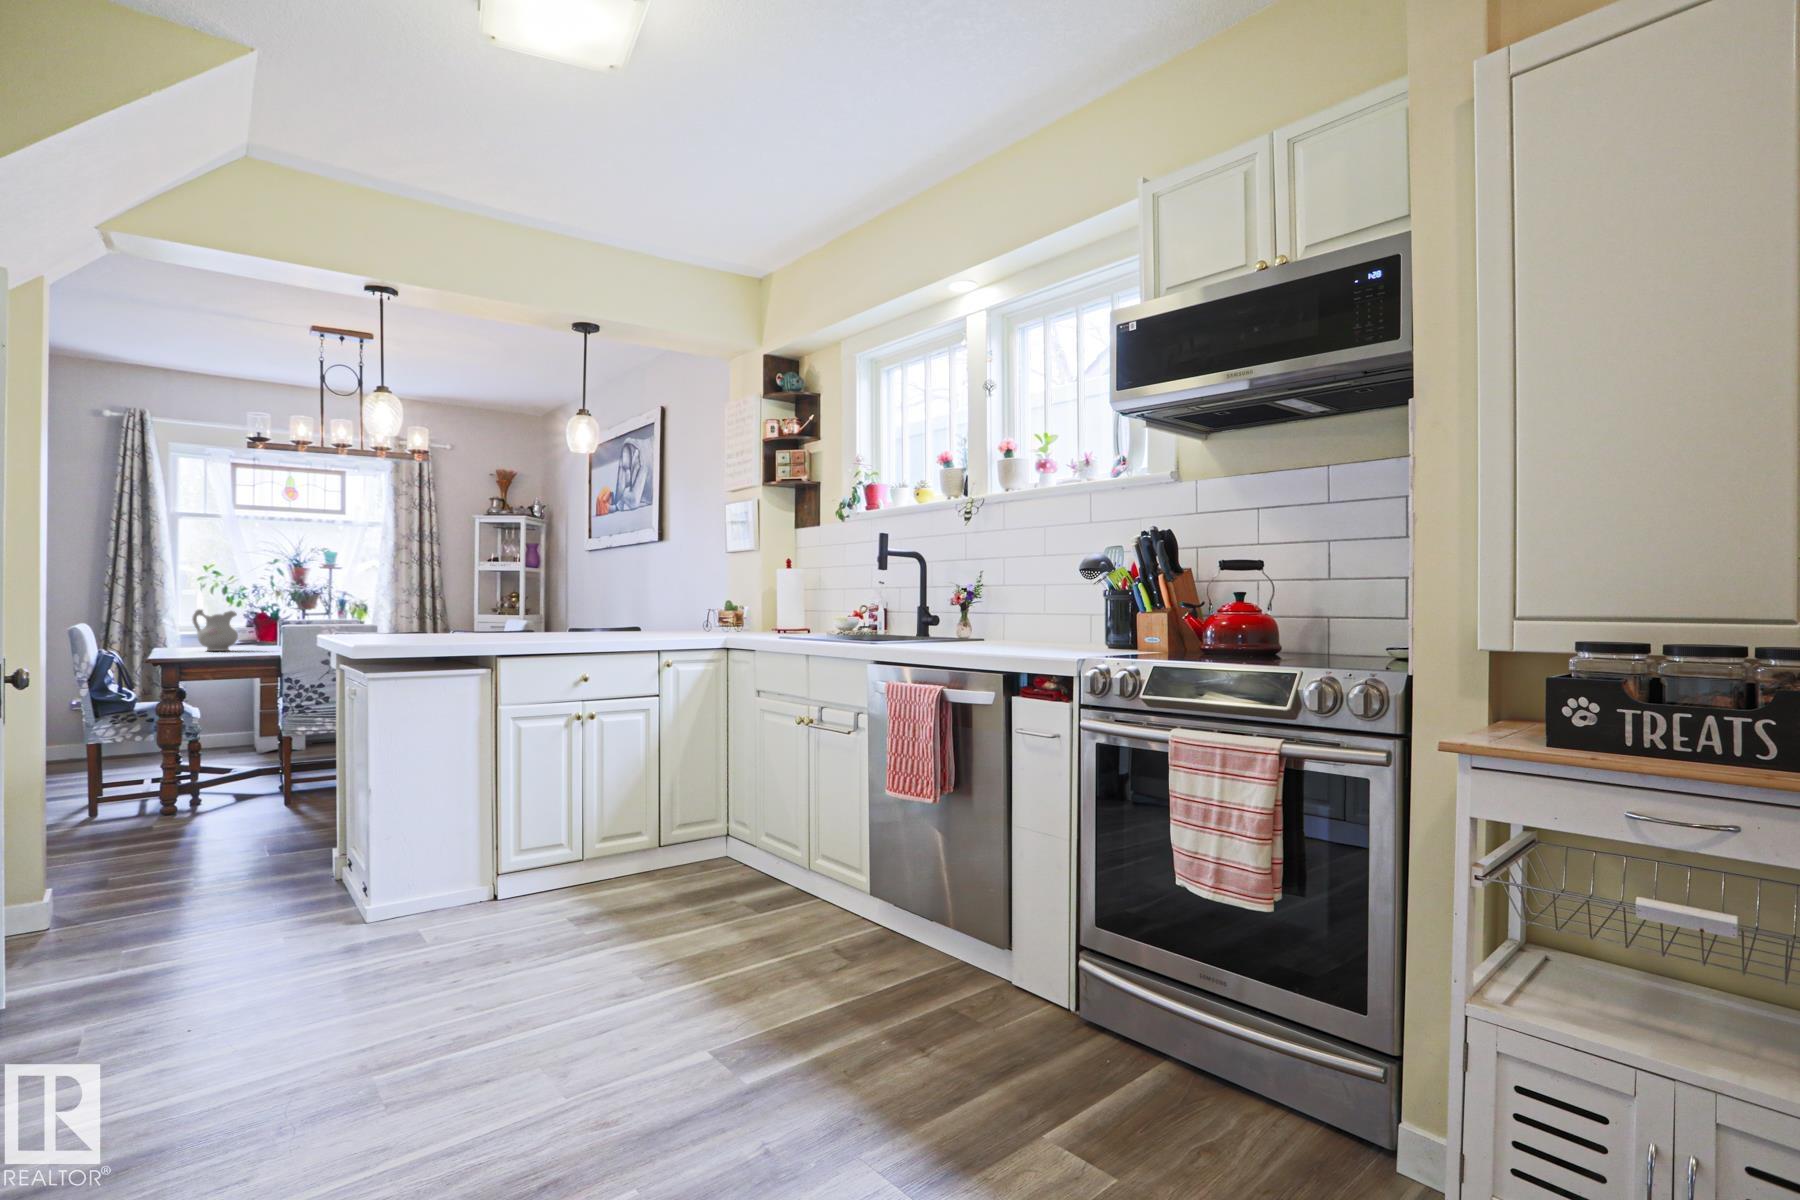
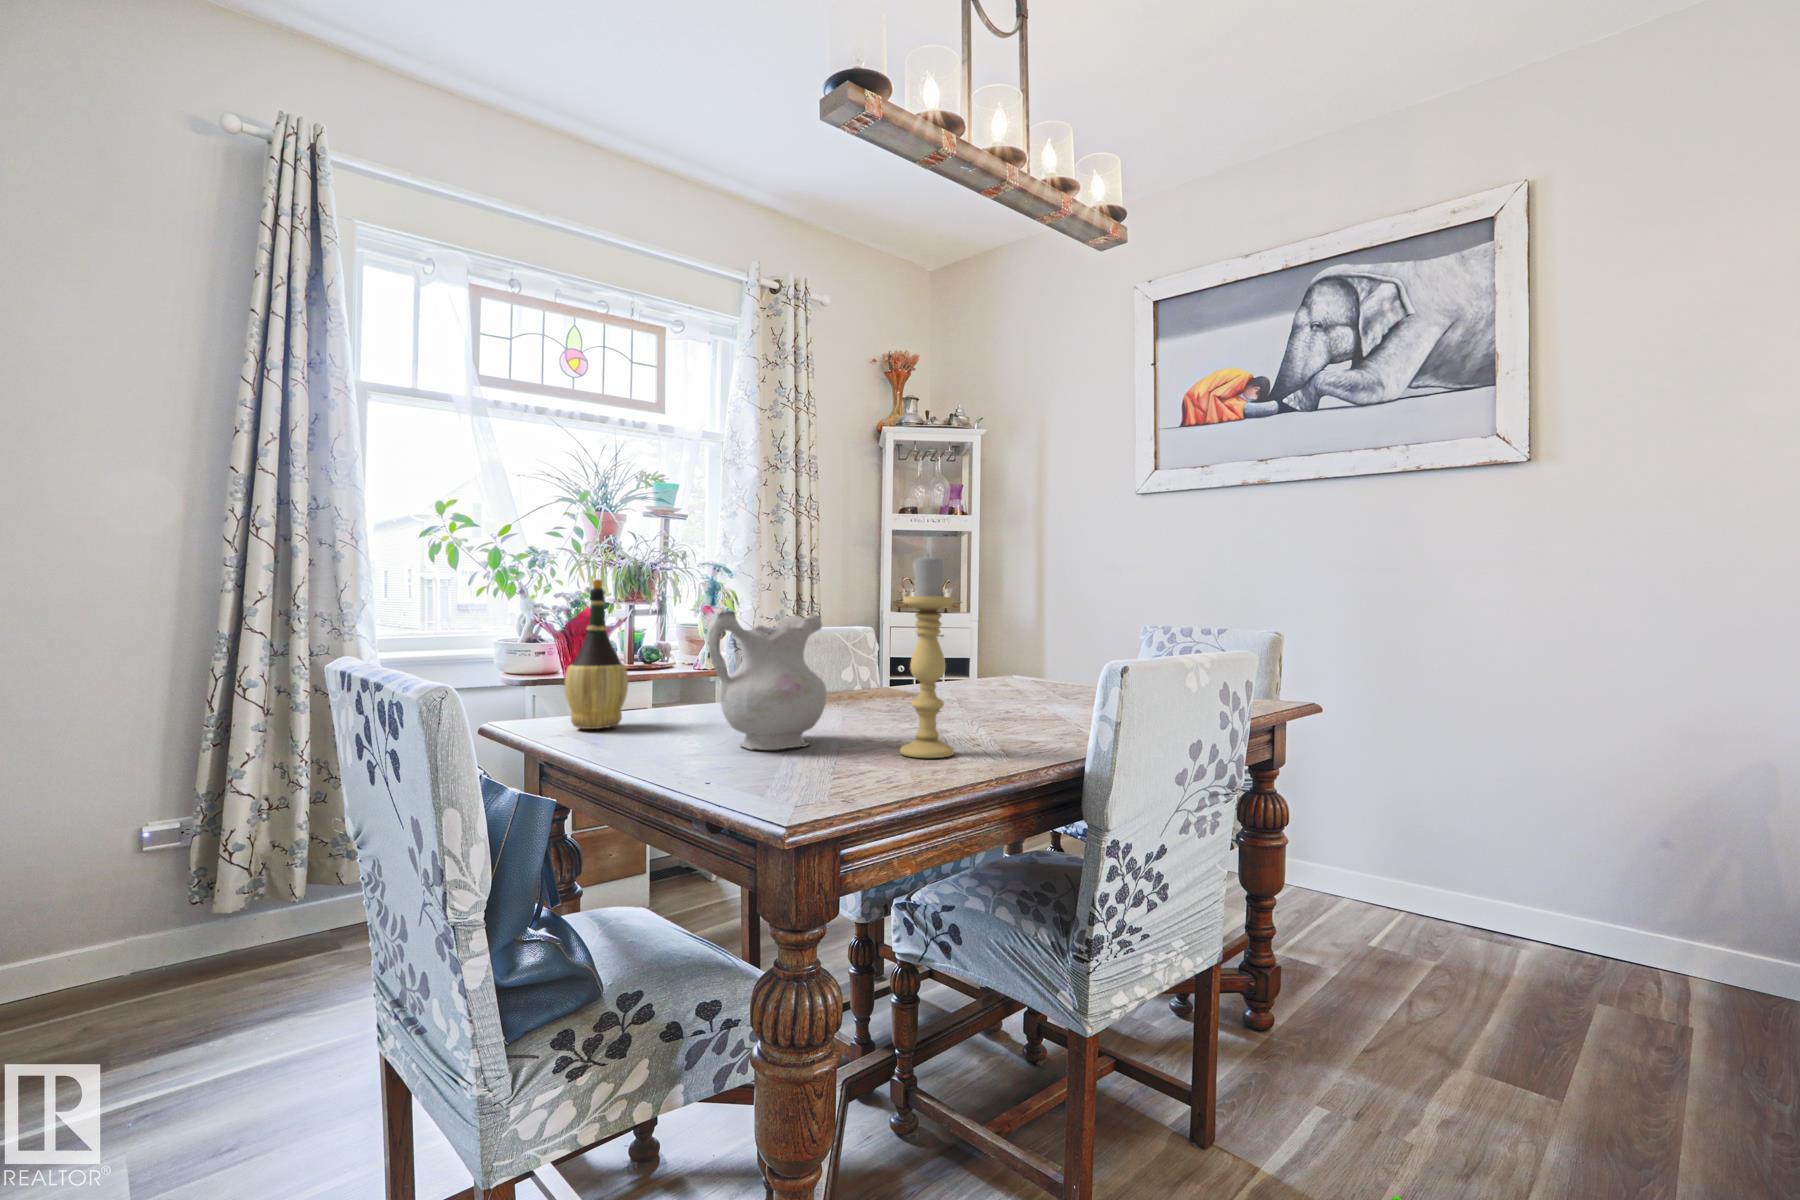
candle holder: none [242,592,263,652] -> present [900,557,954,758]
wine bottle: none [171,600,196,649] -> present [564,579,628,729]

